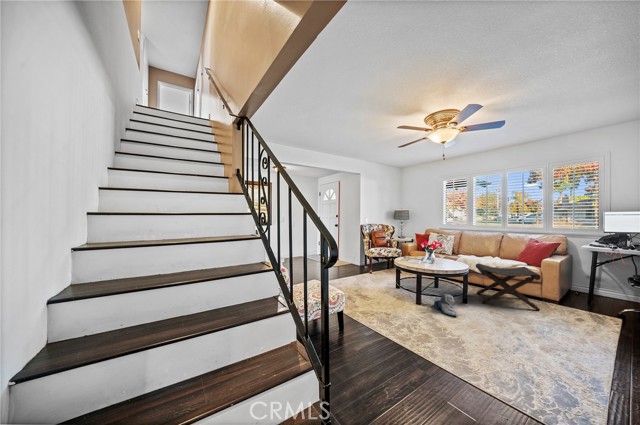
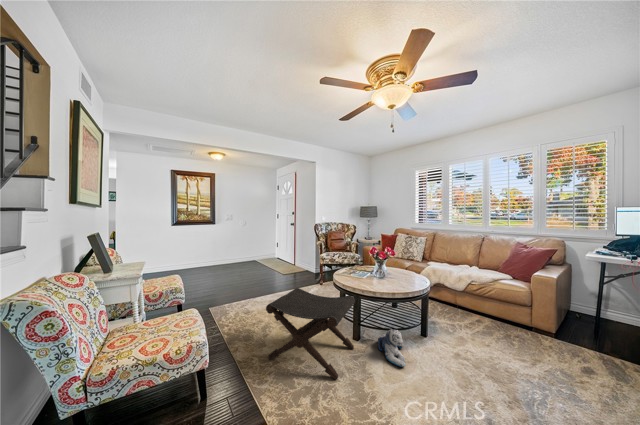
footstool: present [476,263,541,310] -> present [266,288,355,379]

